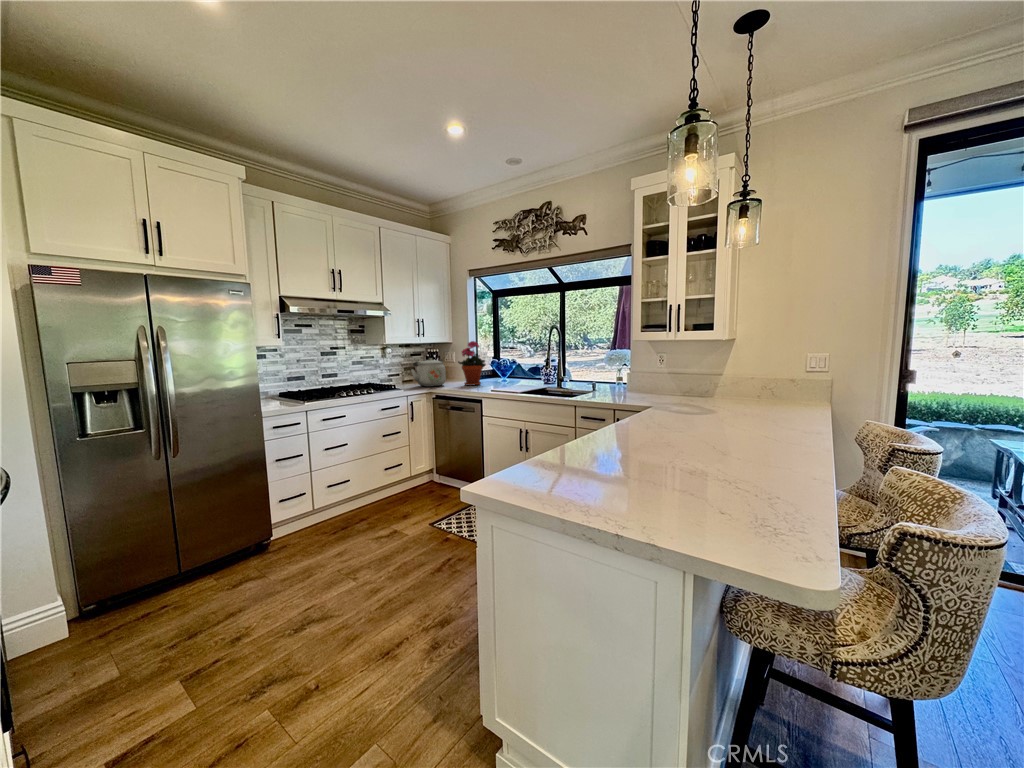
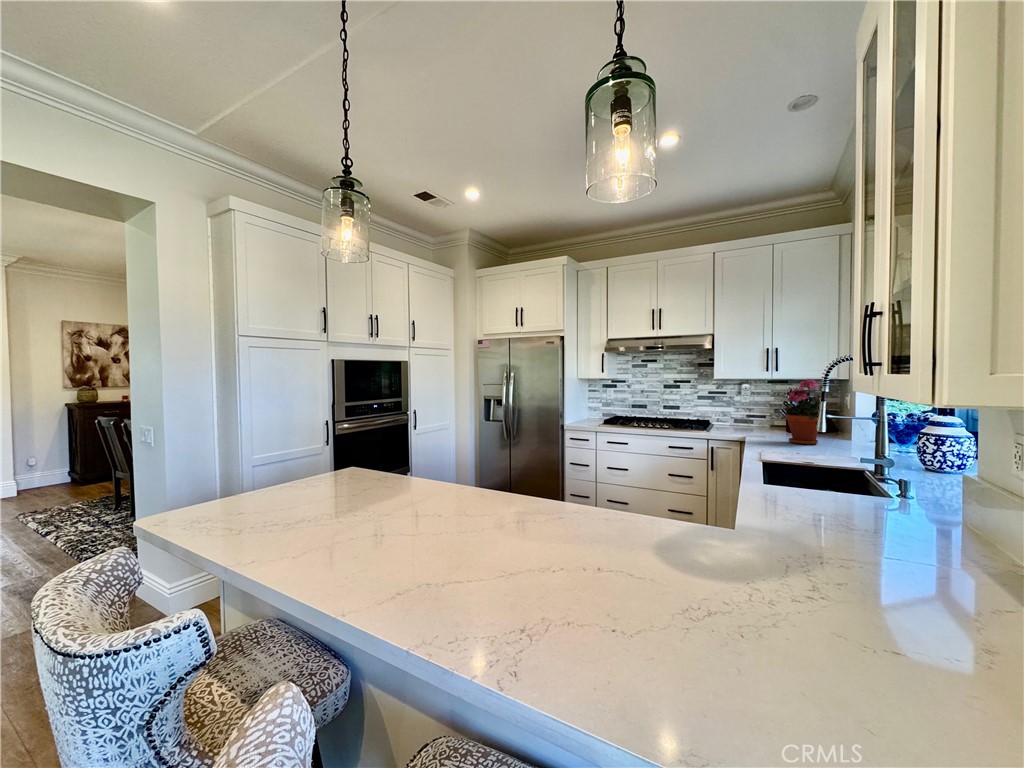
kettle: present [412,358,446,387] -> none [731,399,784,436]

